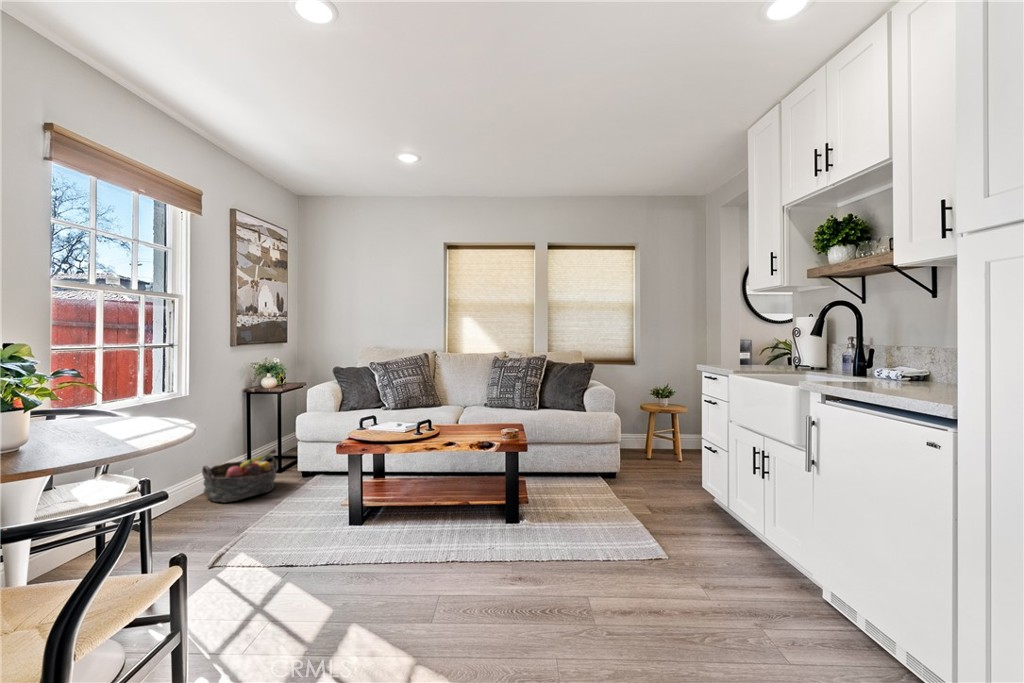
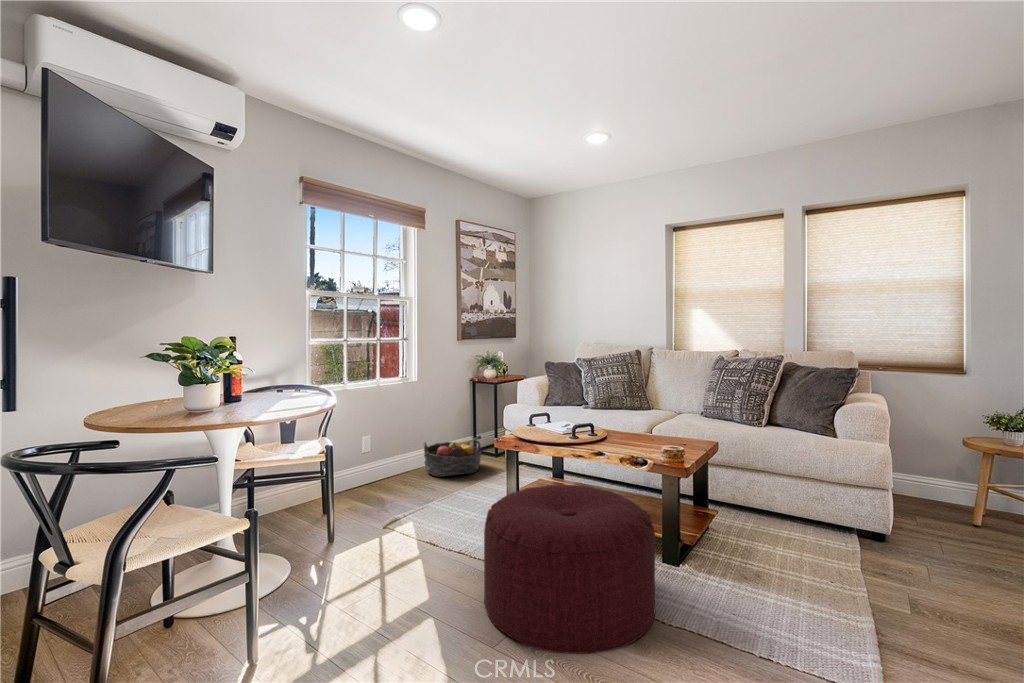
ottoman: none [383,471,531,610] -> present [484,485,655,654]

